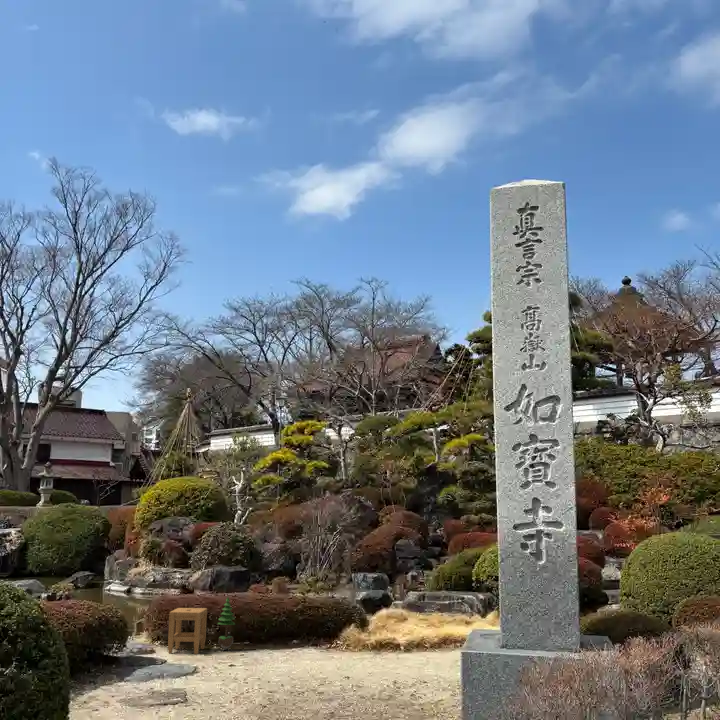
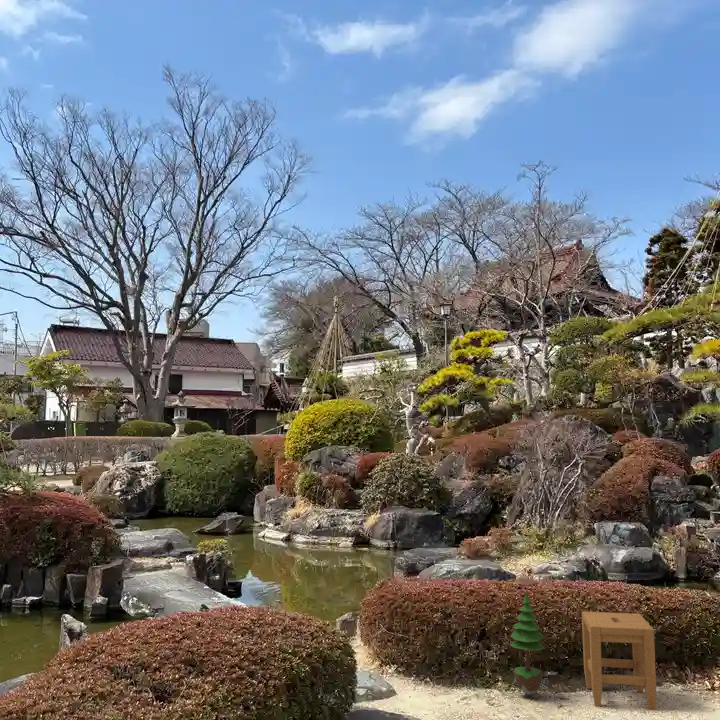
stool: present [168,608,207,654] -> present [582,612,656,710]

